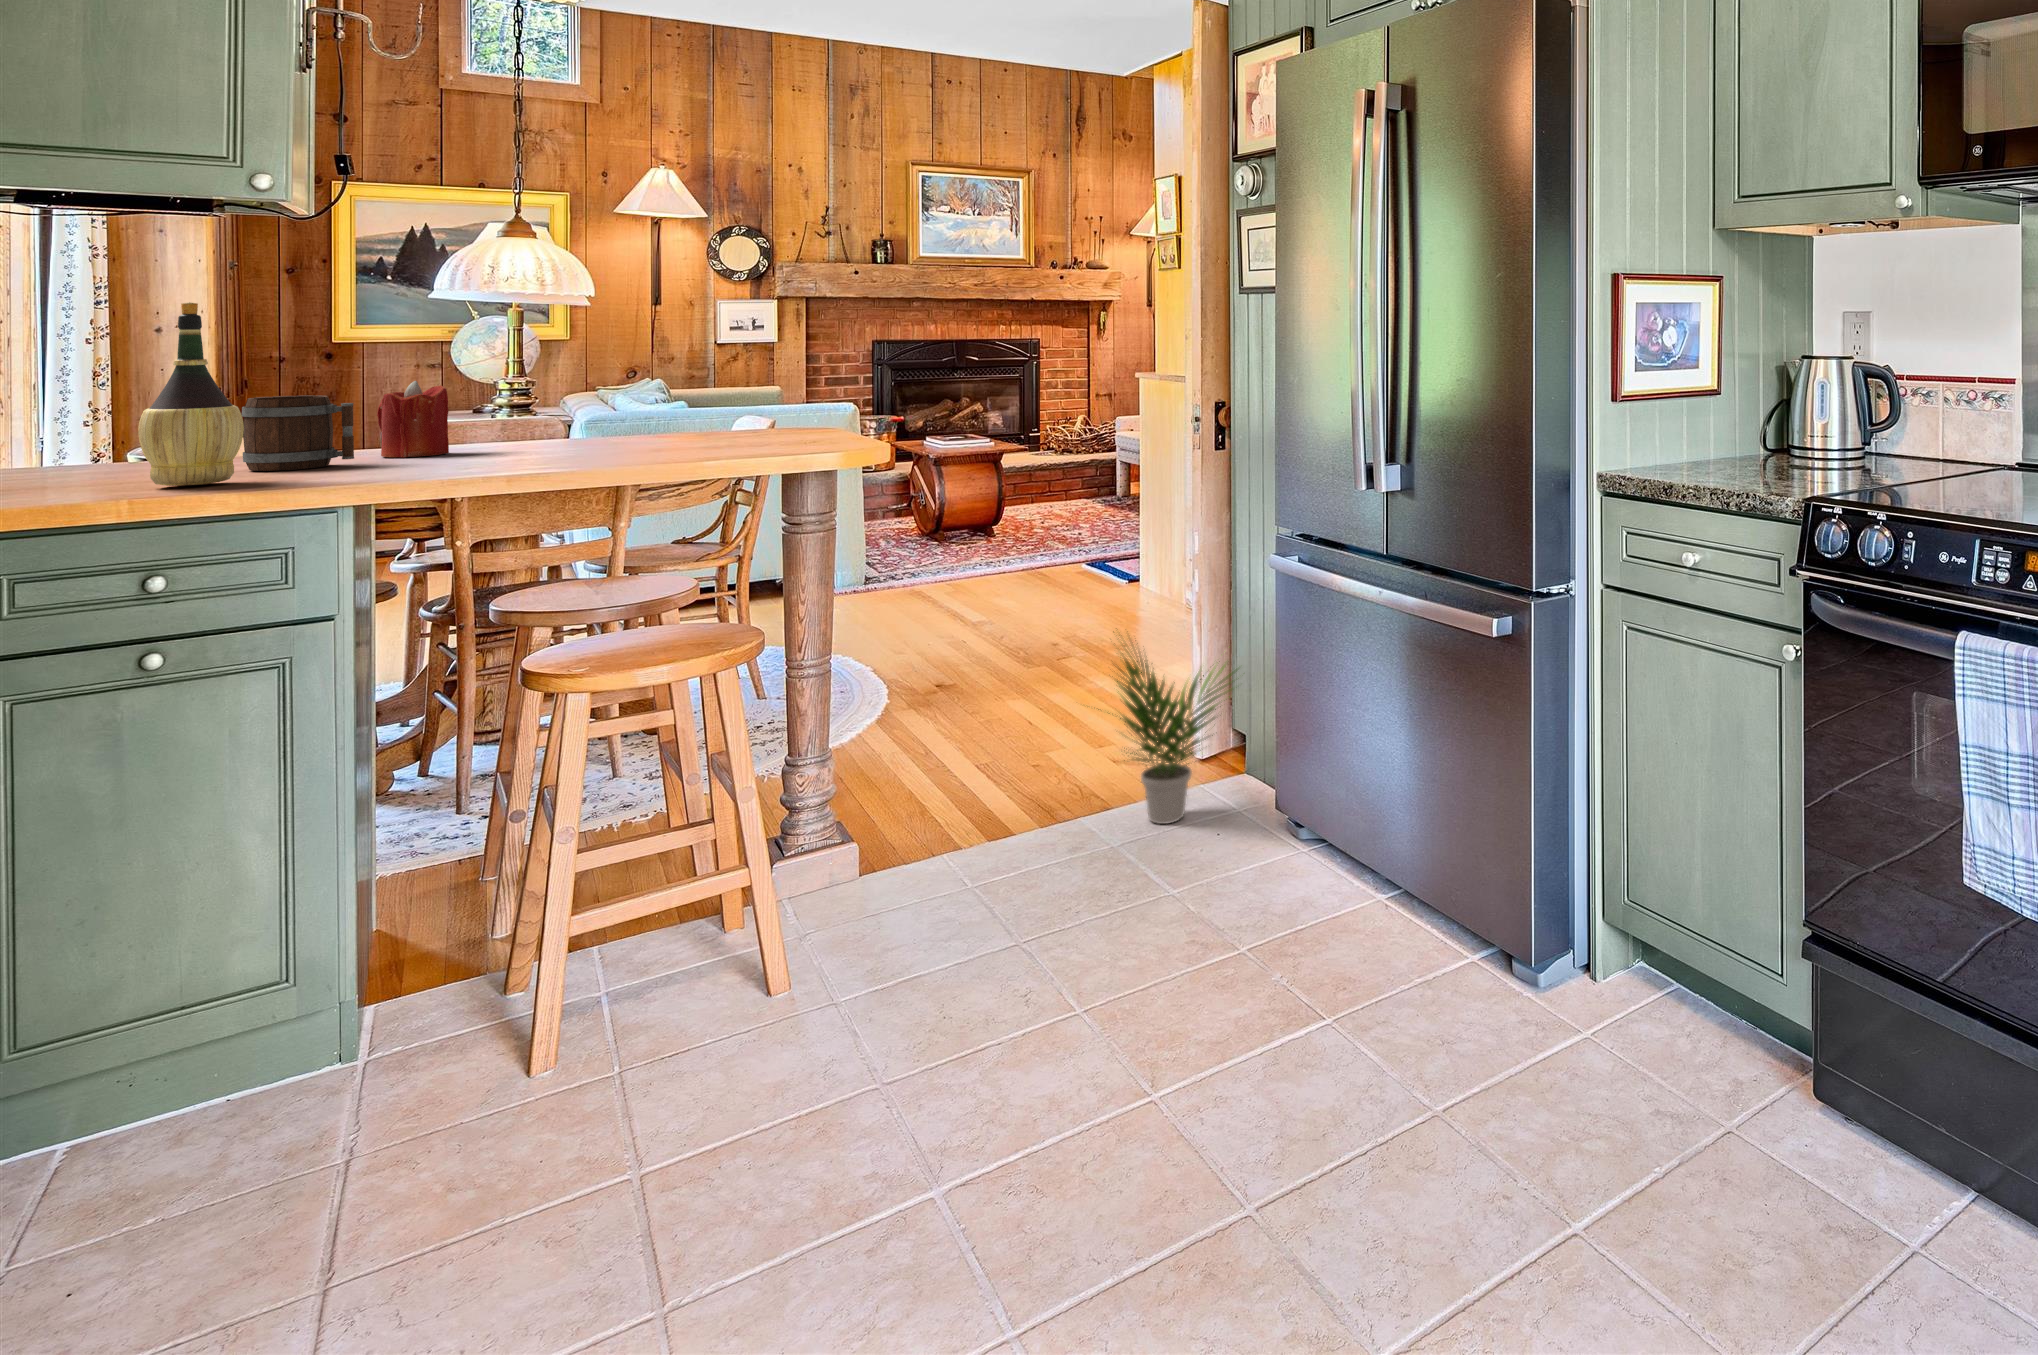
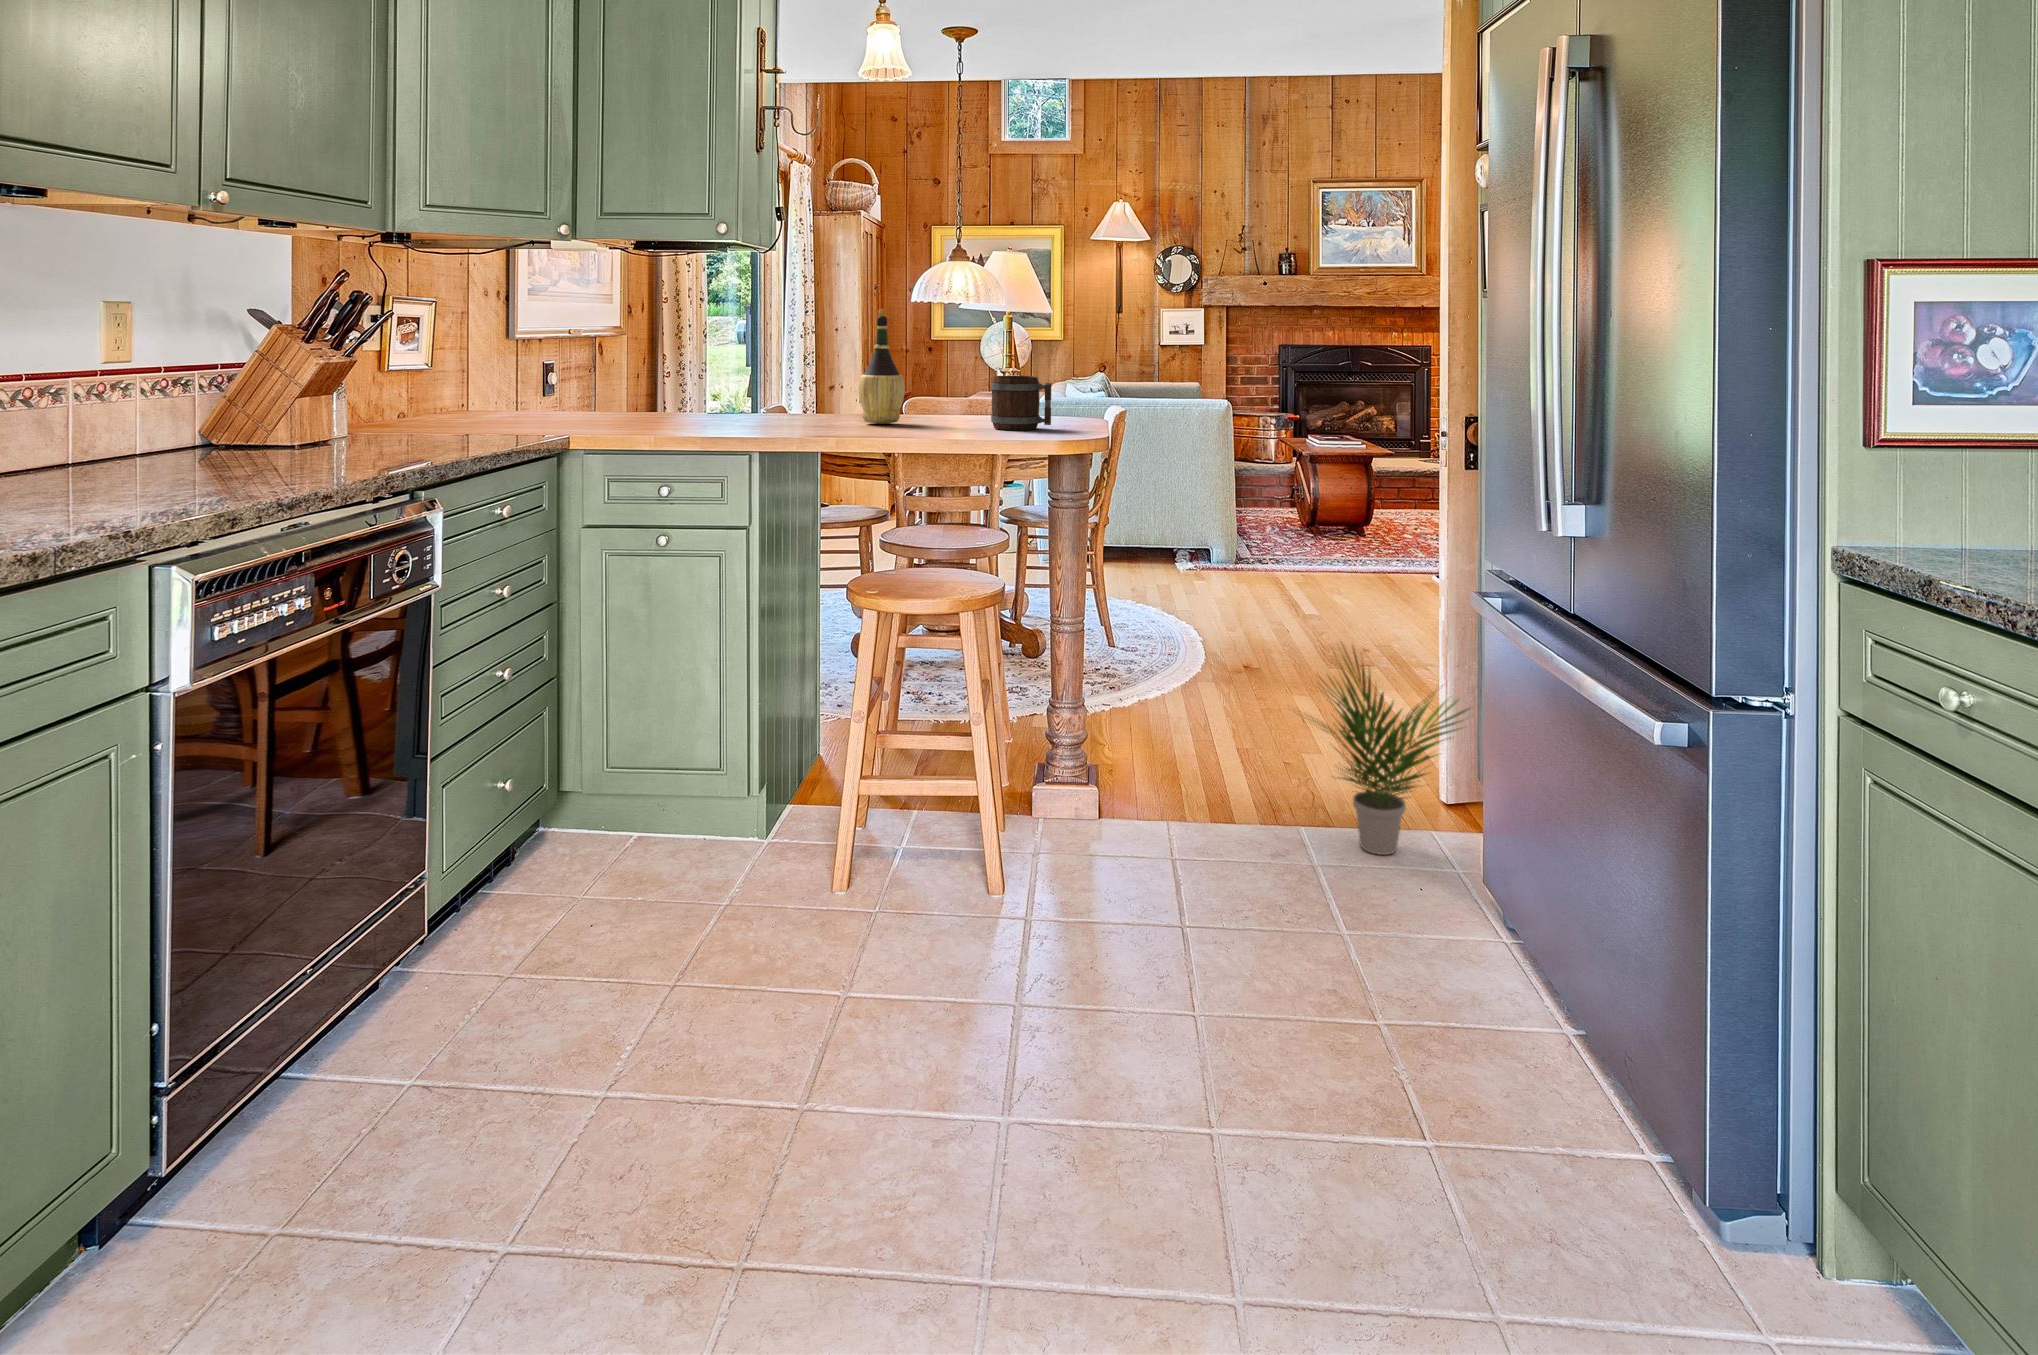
wine bottle: present [138,302,244,486] -> present [858,309,905,424]
candle: present [377,381,449,457] -> none [810,365,848,420]
mug: present [242,395,354,471] -> present [991,376,1052,430]

